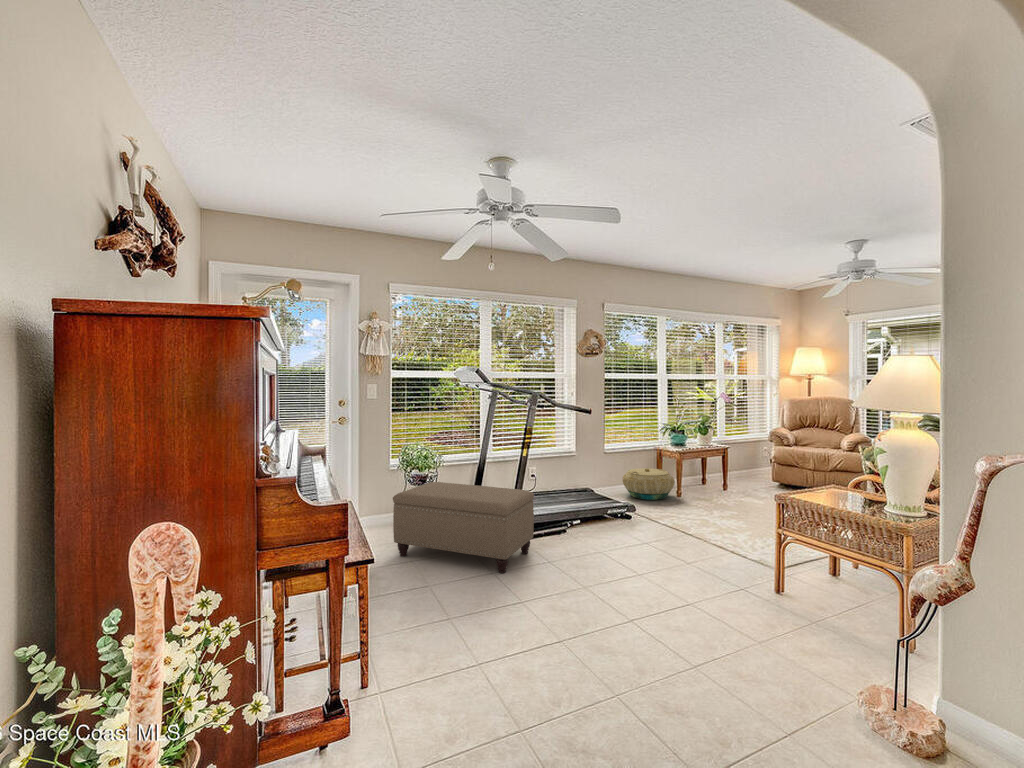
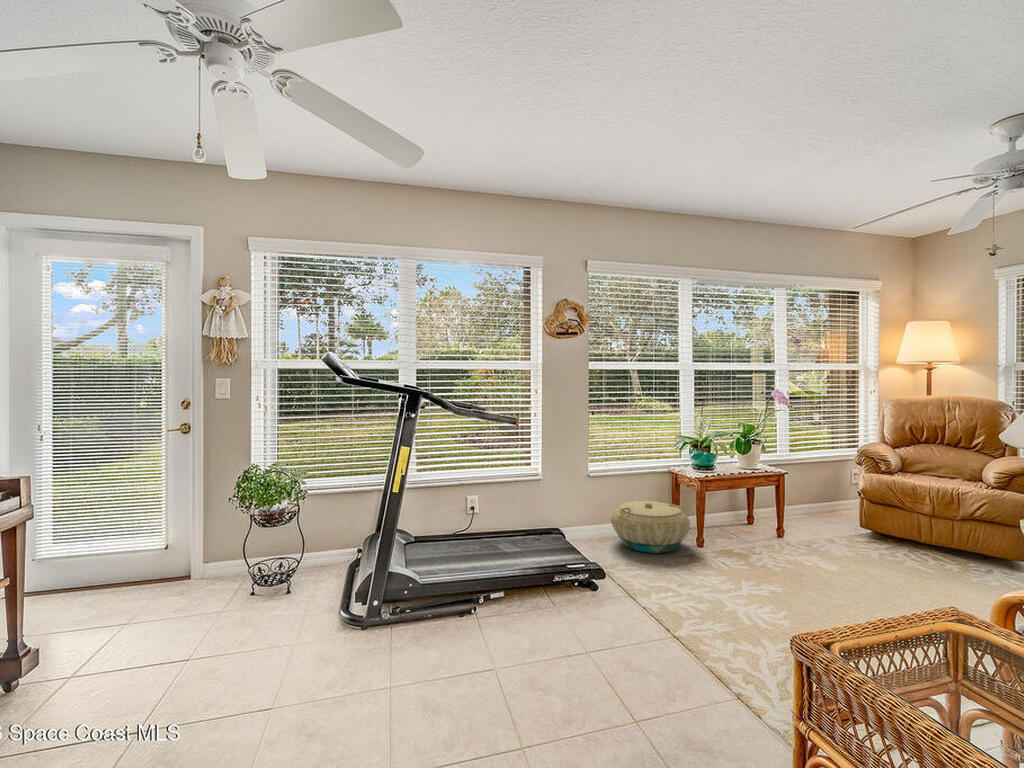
ottoman: present [393,482,534,573] -> none [147,526,378,718]

